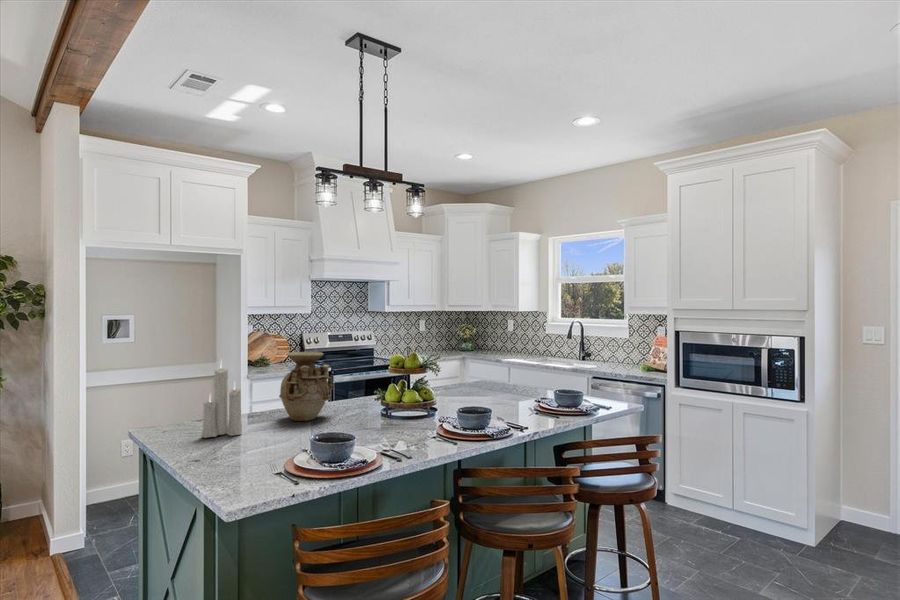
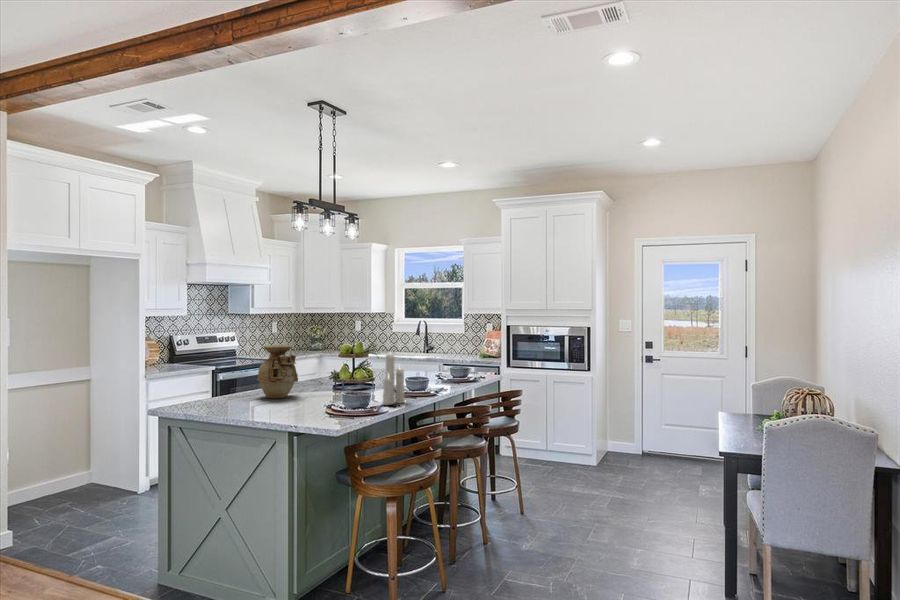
candle: present [201,362,242,438] -> present [383,352,405,405]

